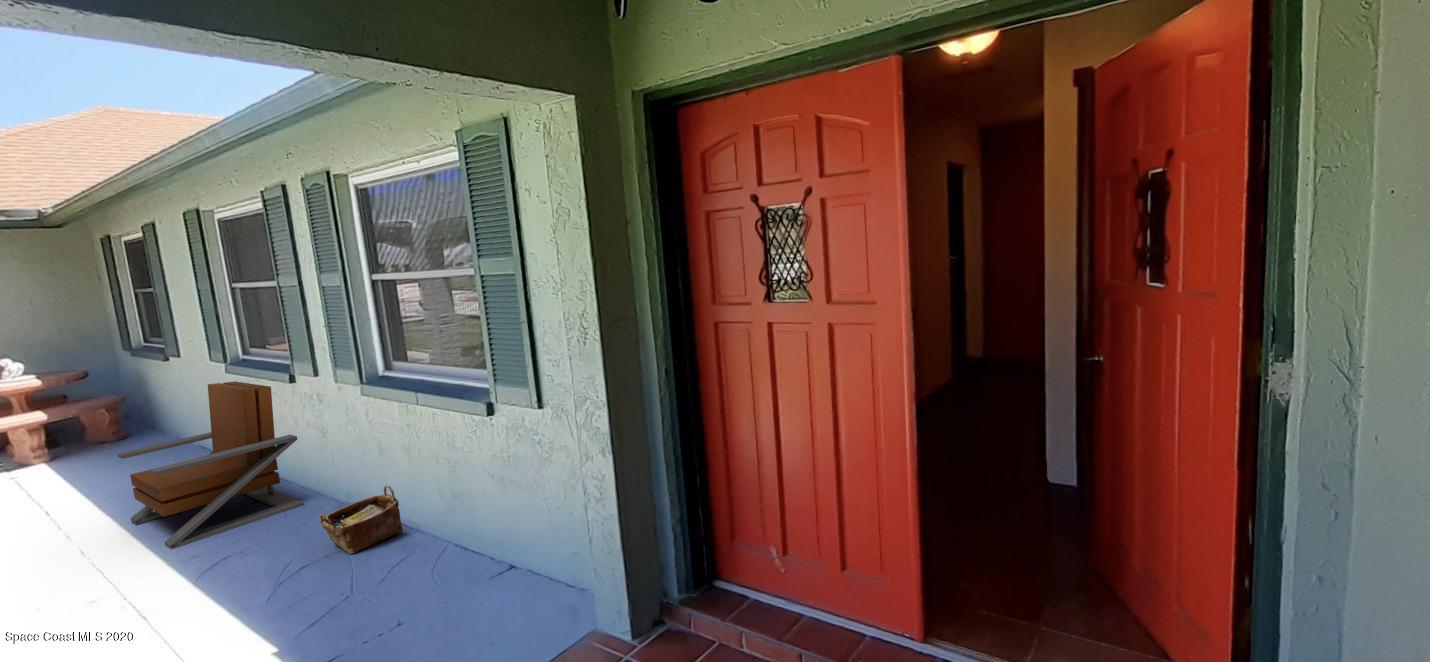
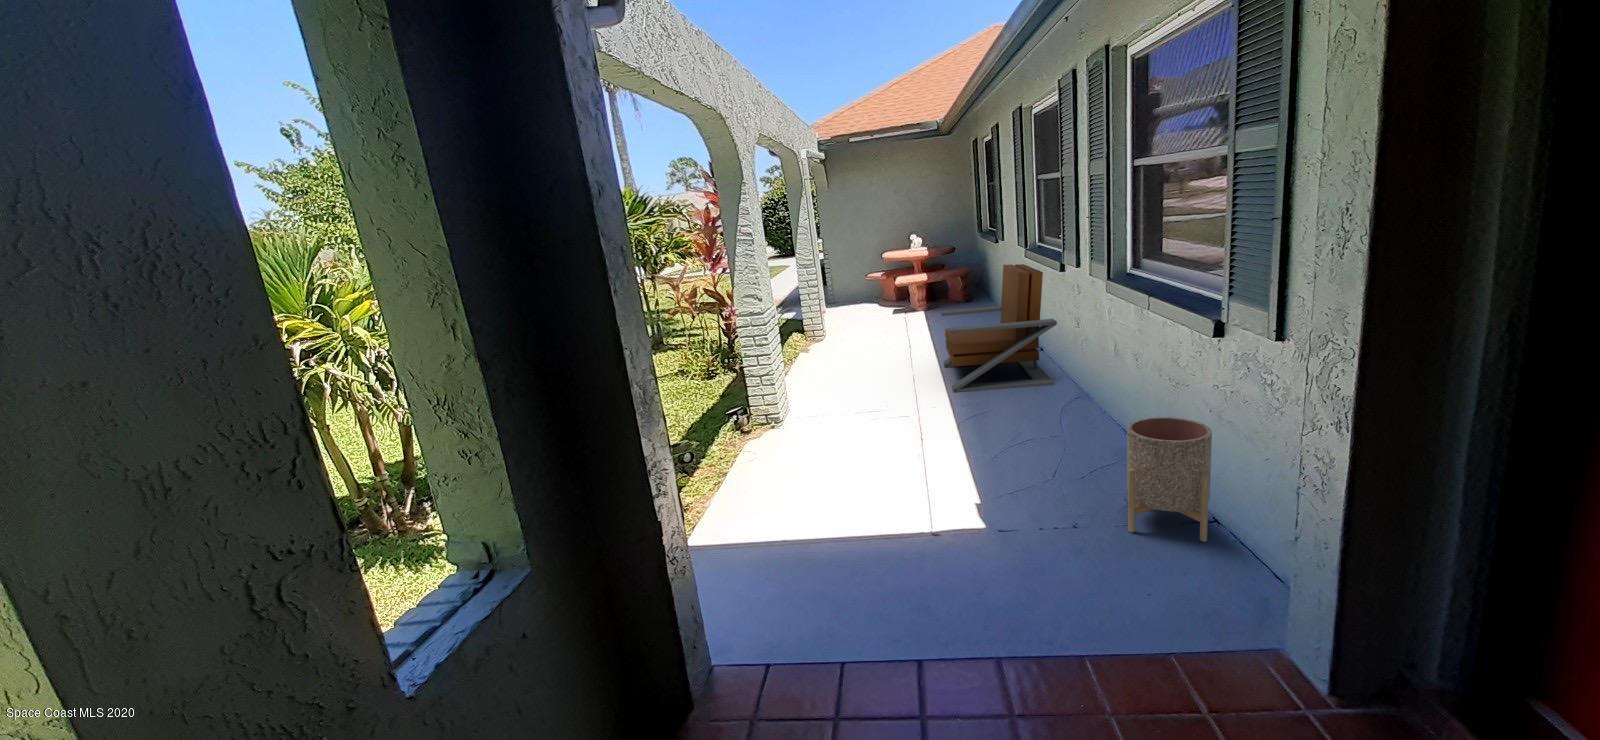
woven basket: present [319,485,403,554] -> none [1046,387,1121,442]
planter: none [434,489,515,604] -> present [1127,417,1212,542]

